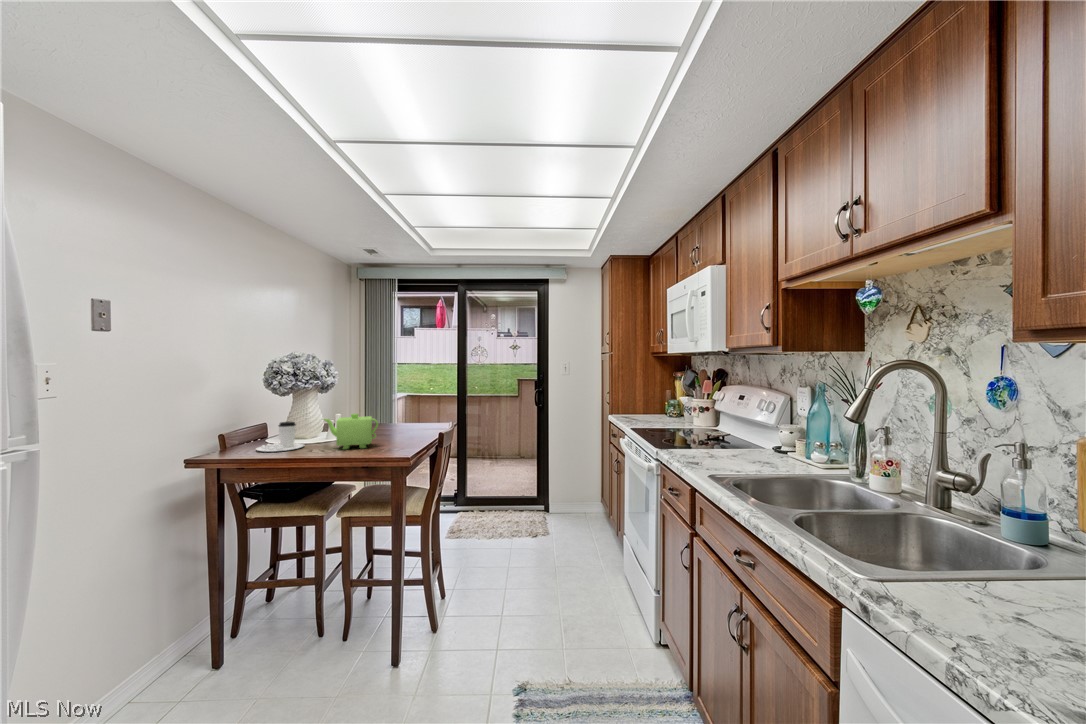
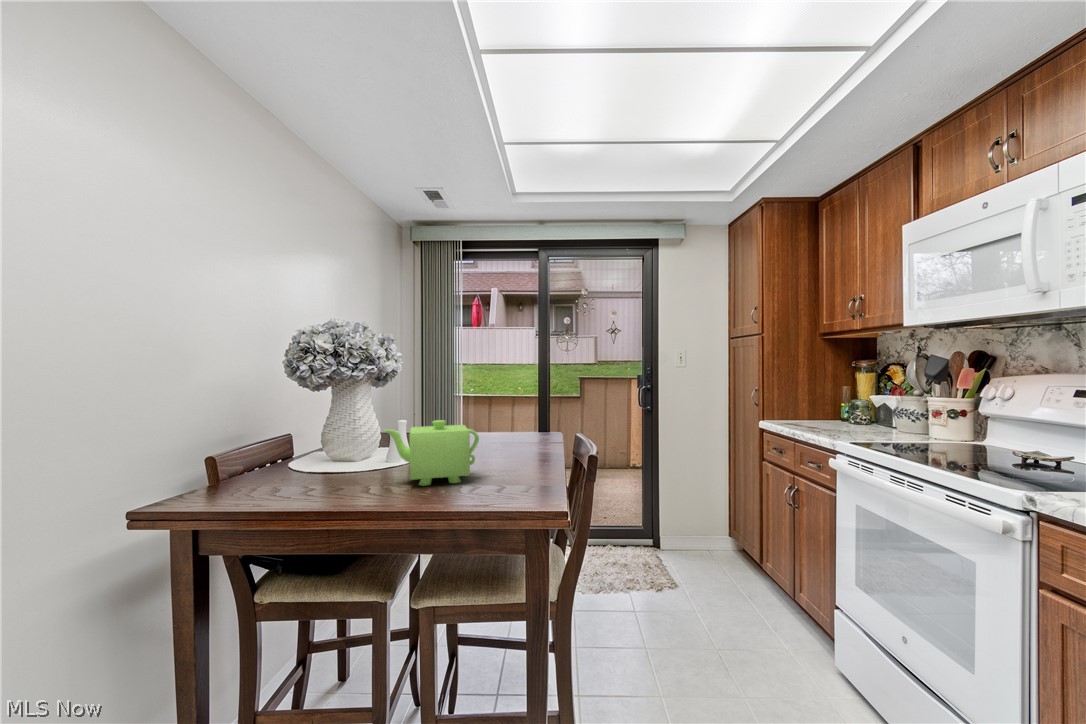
coffee cup: present [256,422,304,452] -> none [267,434,352,490]

